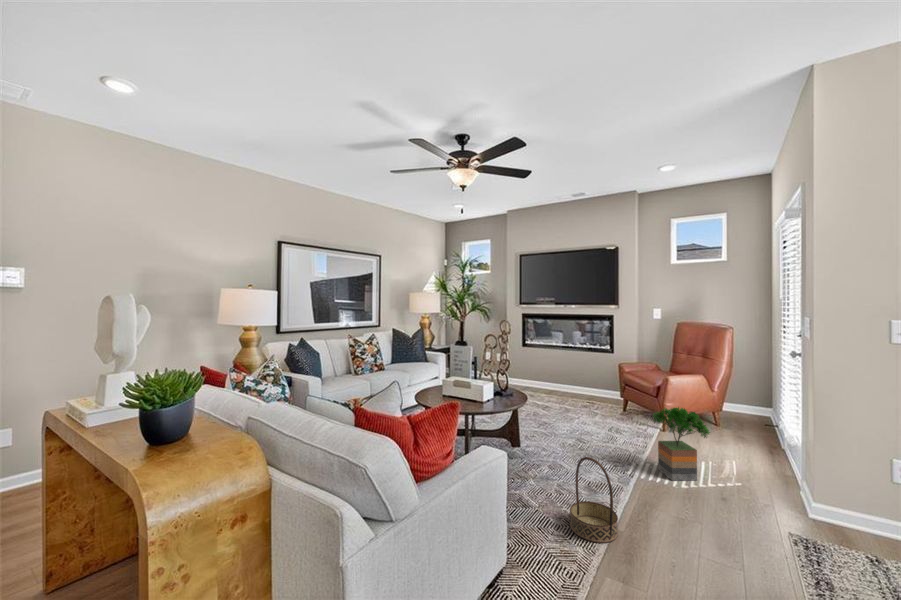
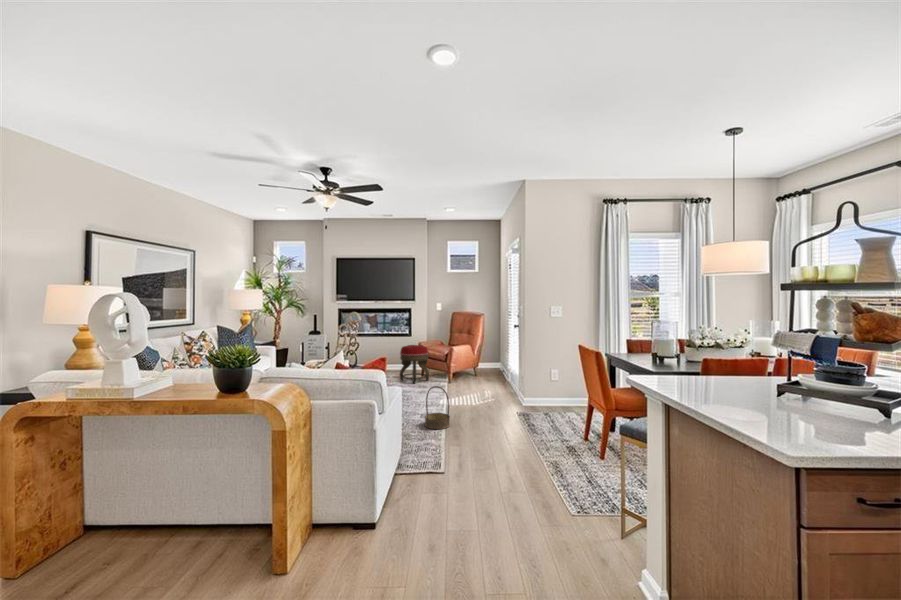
footstool: none [586,366,630,423] -> present [400,345,429,384]
potted tree: present [653,407,710,481] -> none [452,360,482,402]

